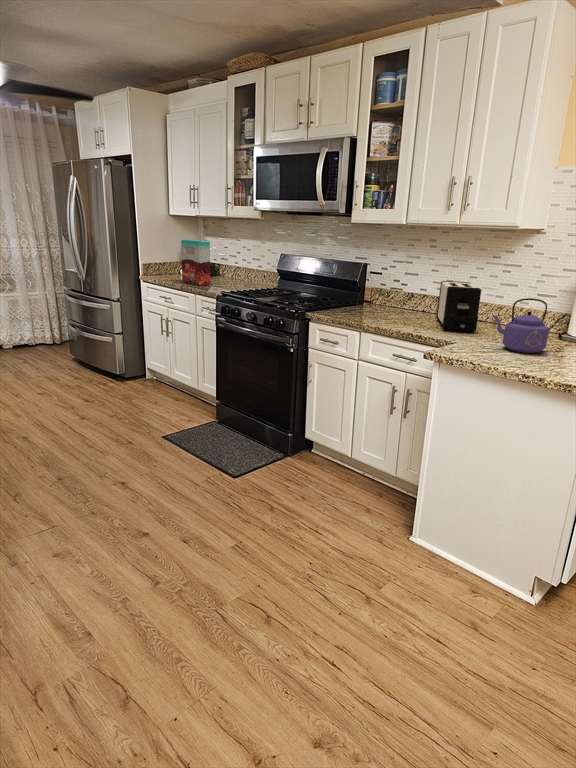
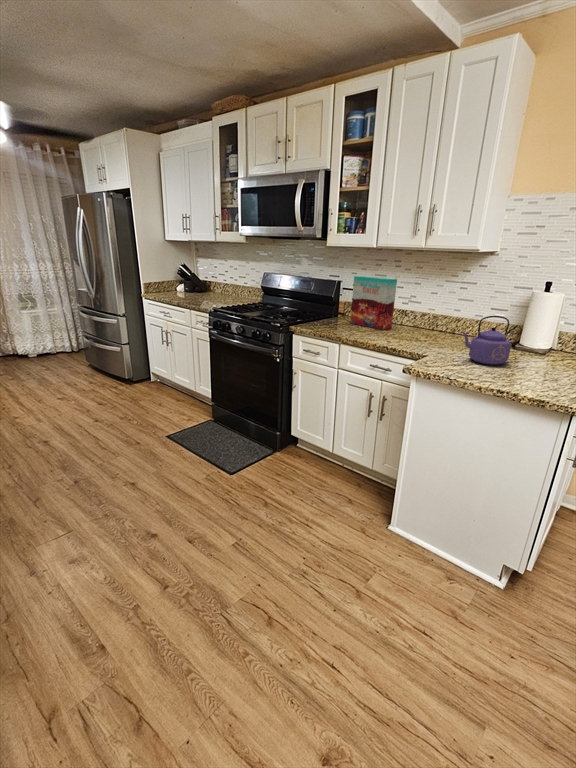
cereal box: present [181,240,210,286] -> present [351,276,397,330]
toaster: present [436,281,481,332] -> none [403,298,446,344]

